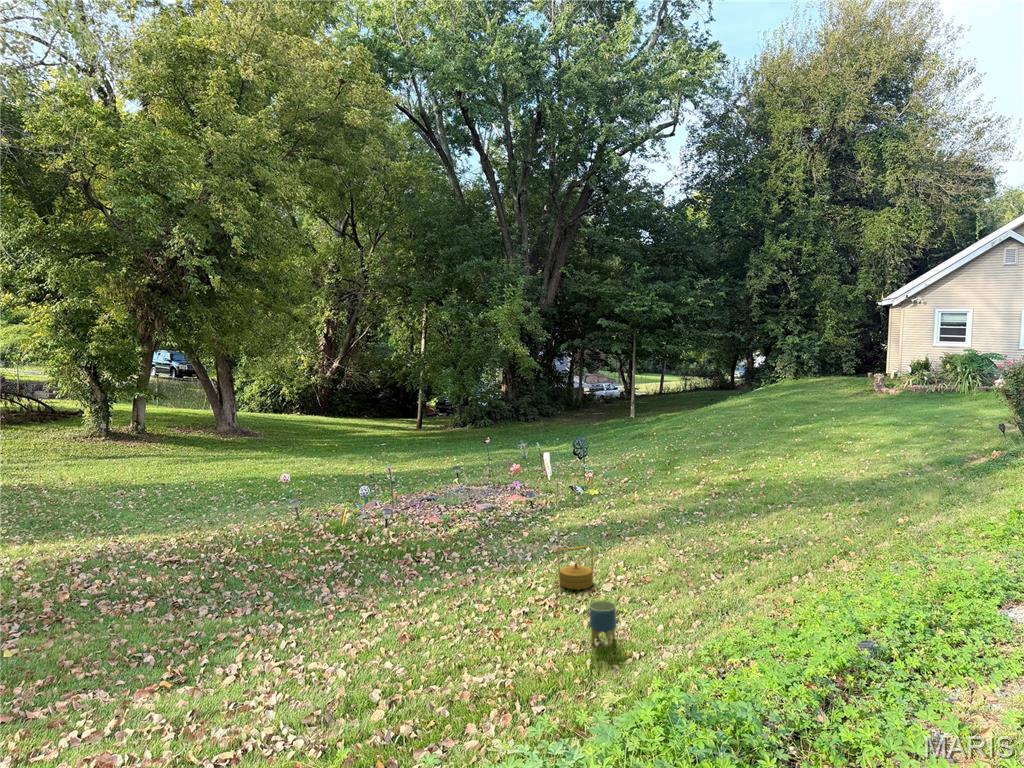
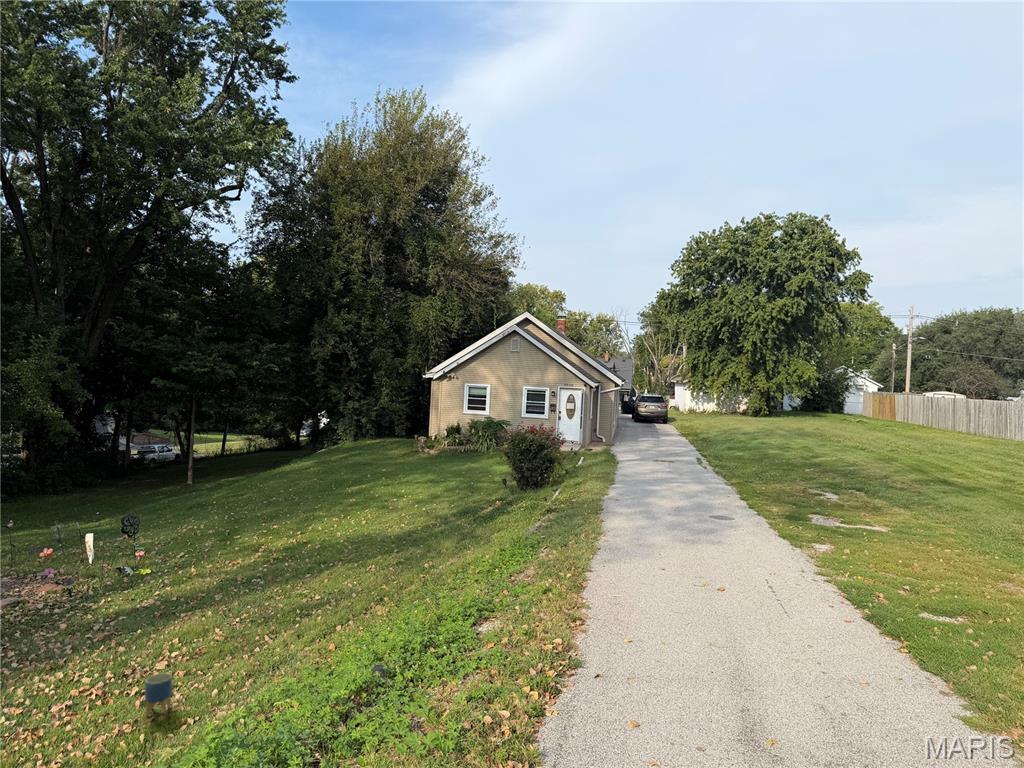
basket: present [557,545,593,589] -> none [107,627,148,674]

